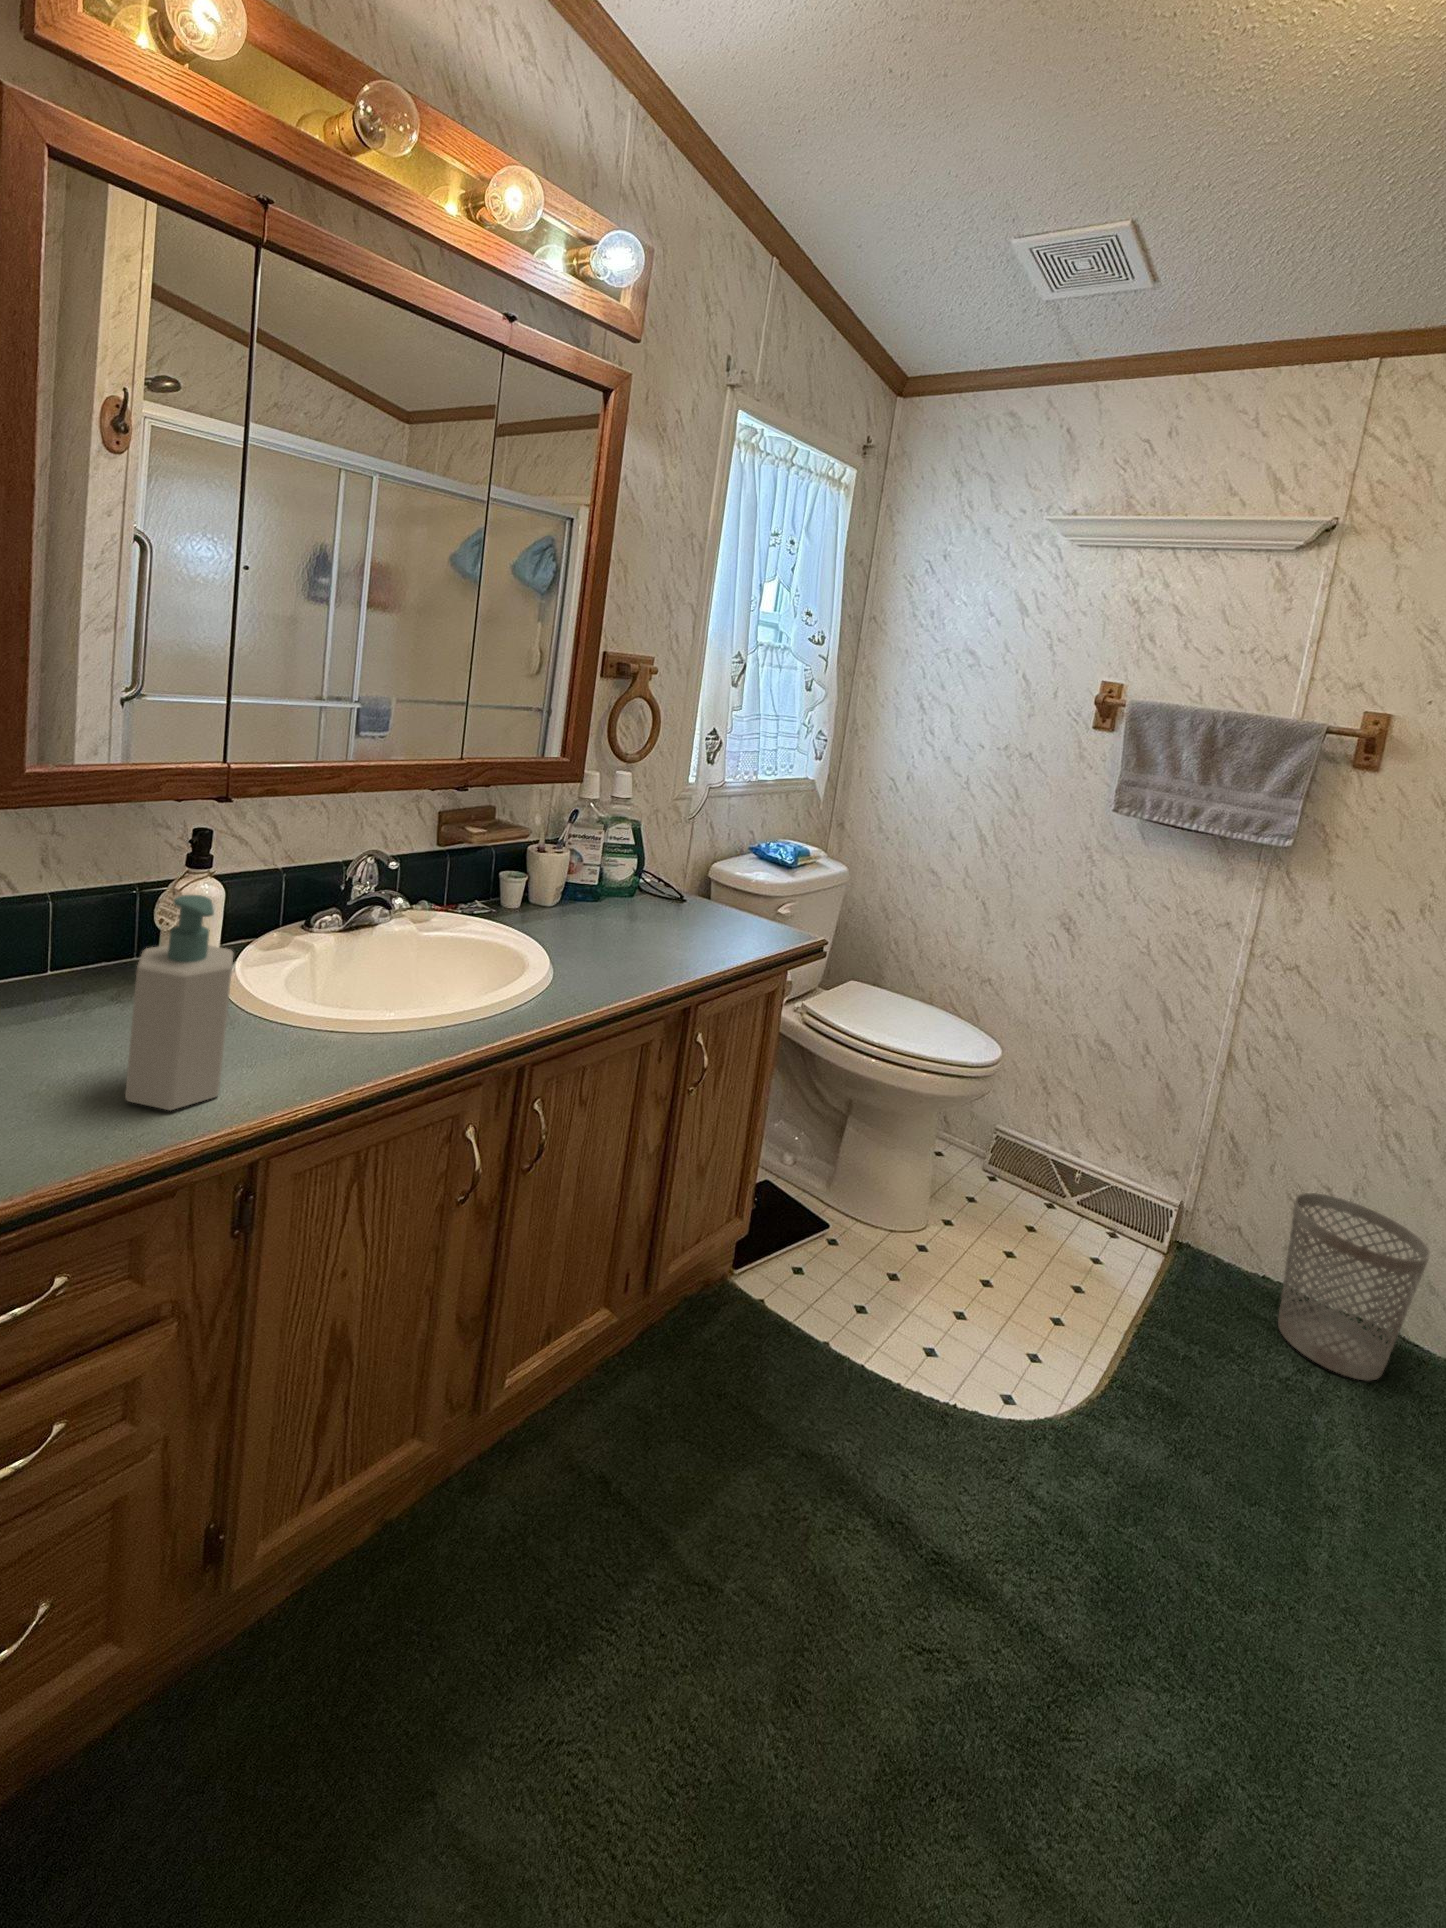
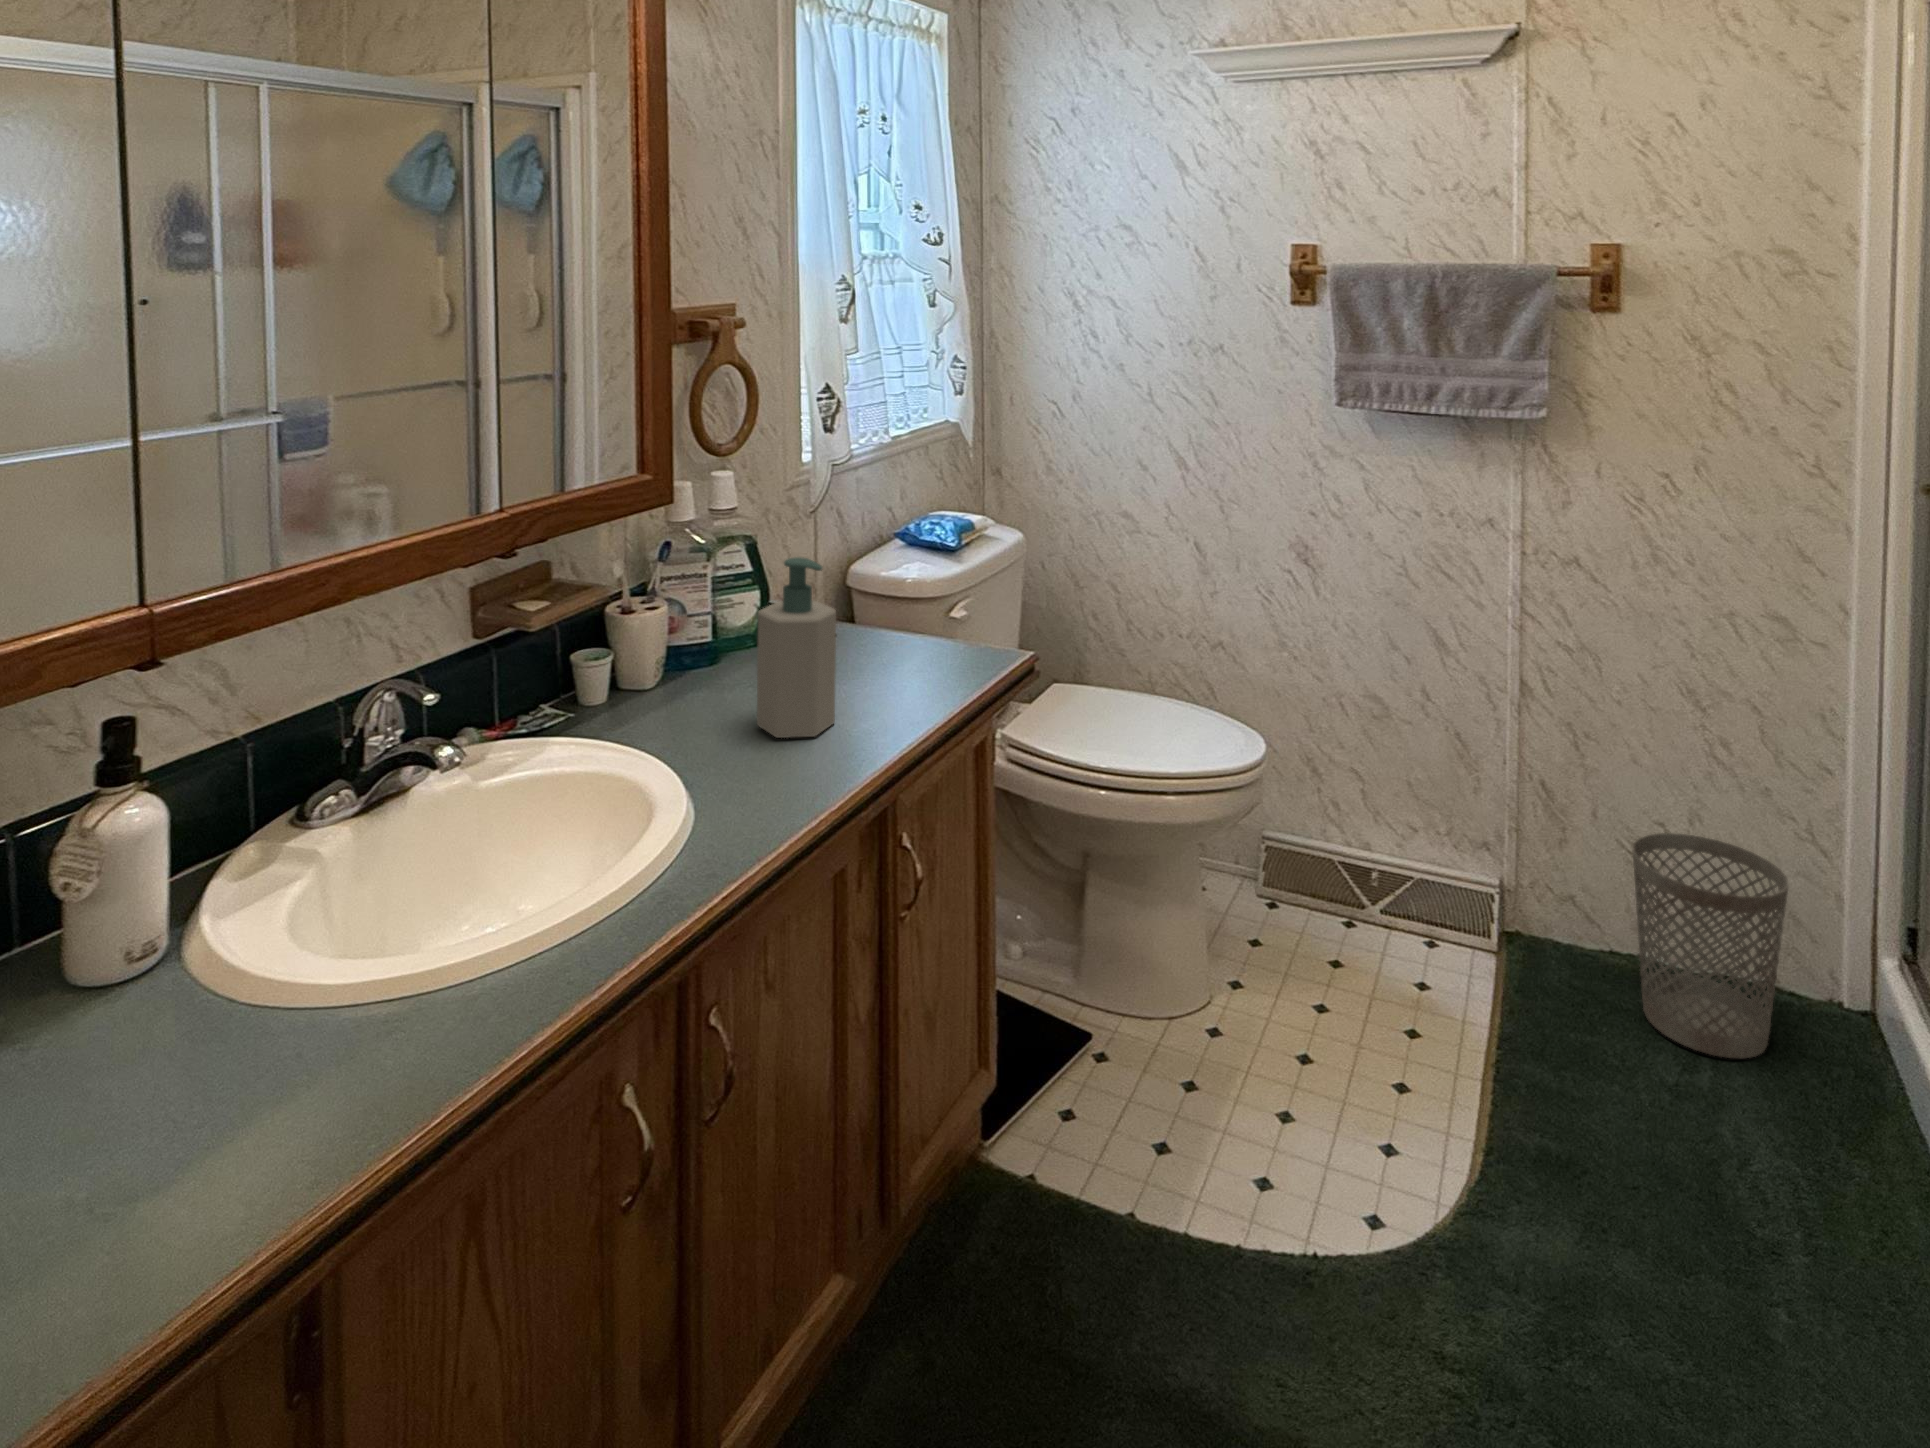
soap bottle: present [125,895,233,1110] -> present [757,557,836,738]

